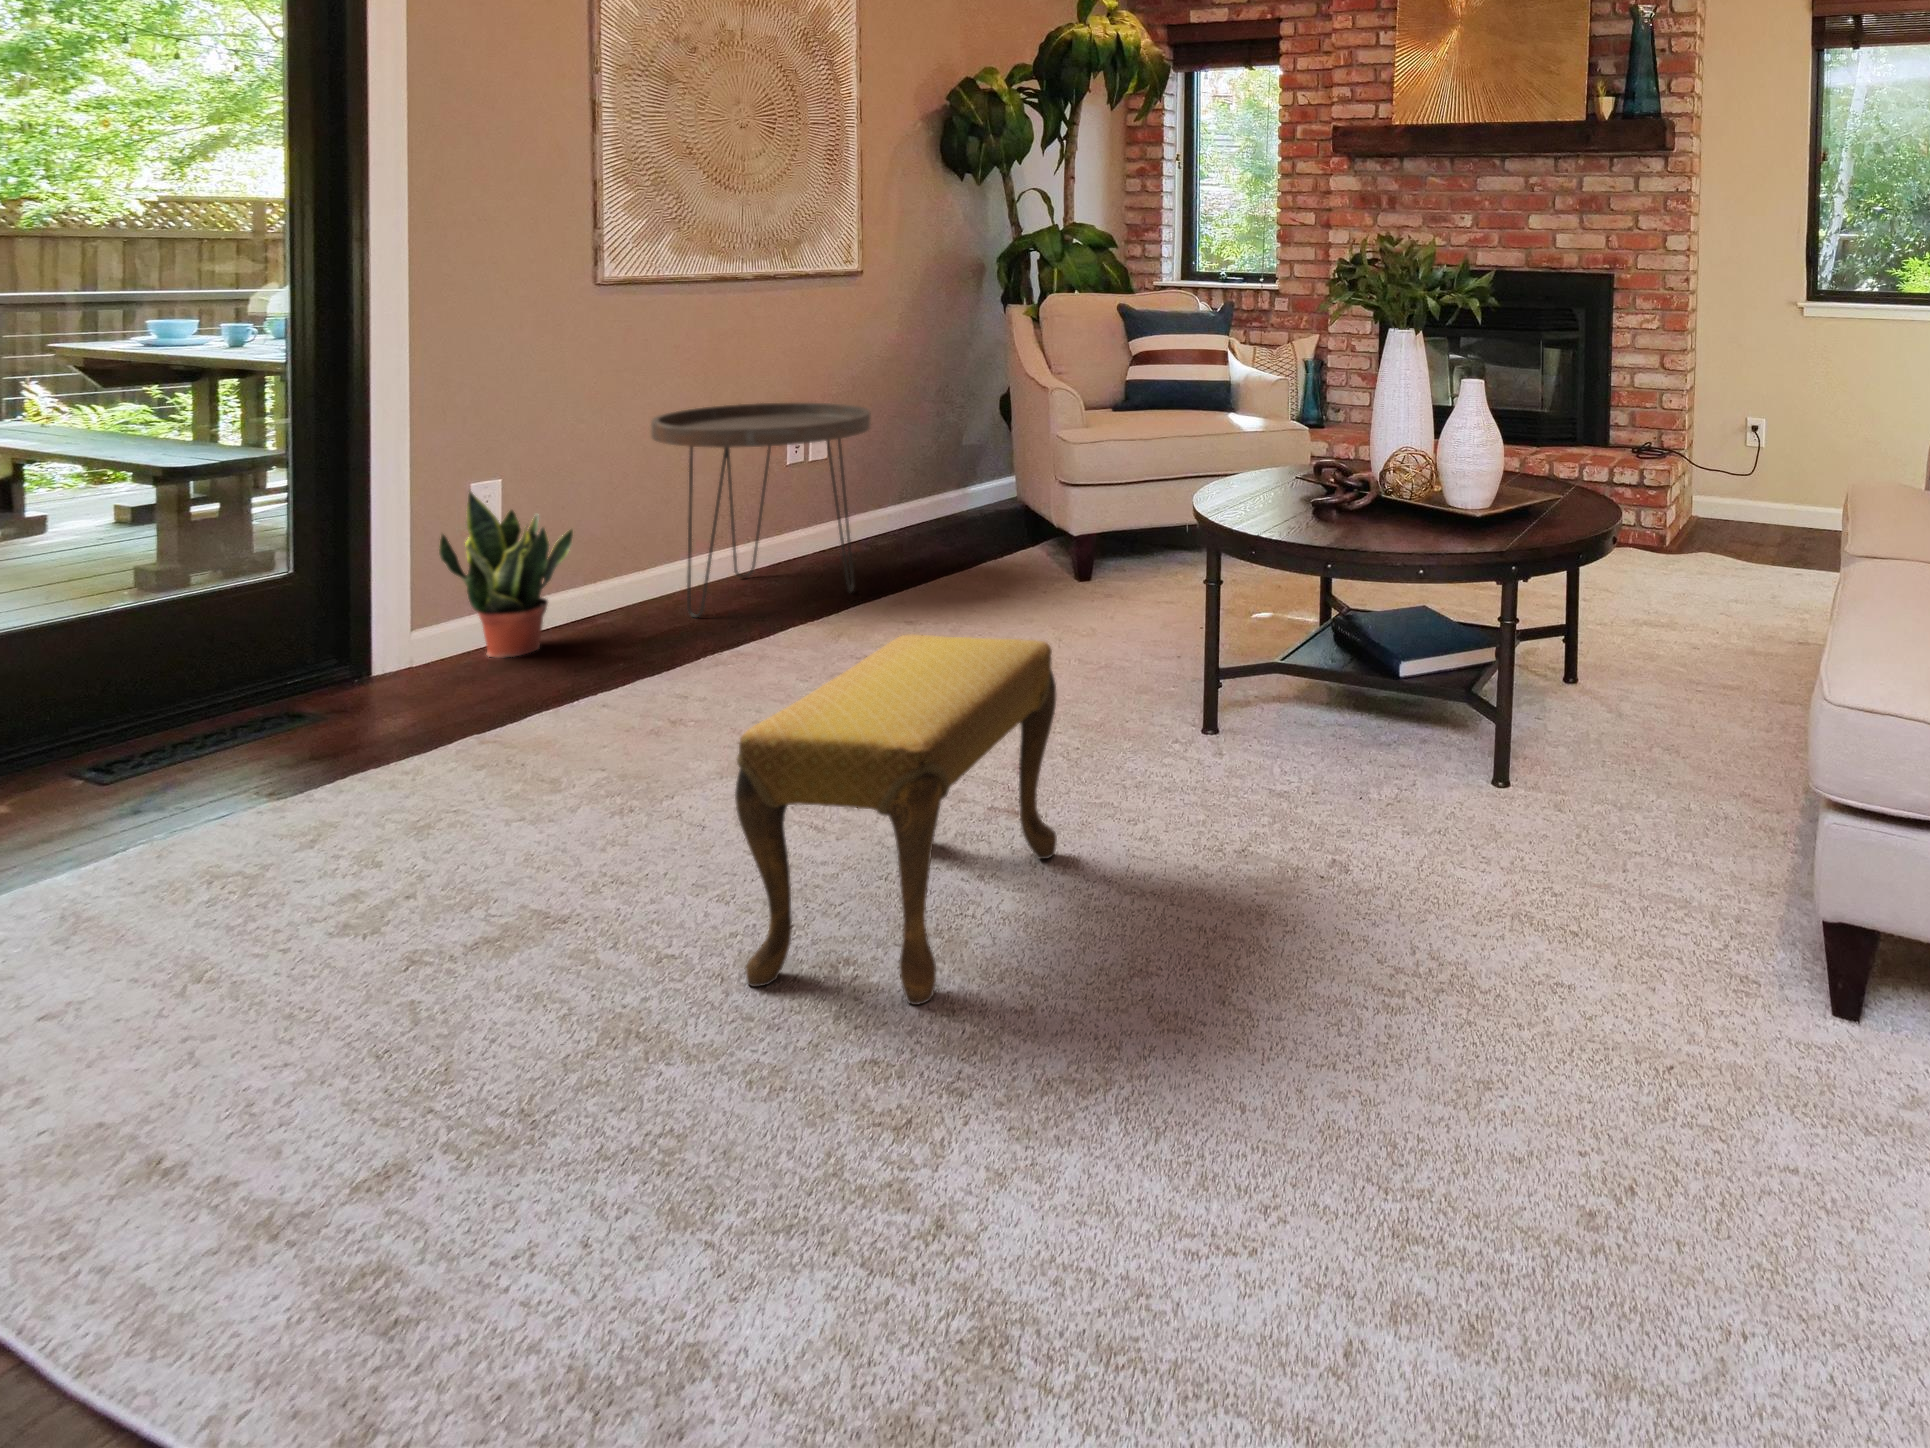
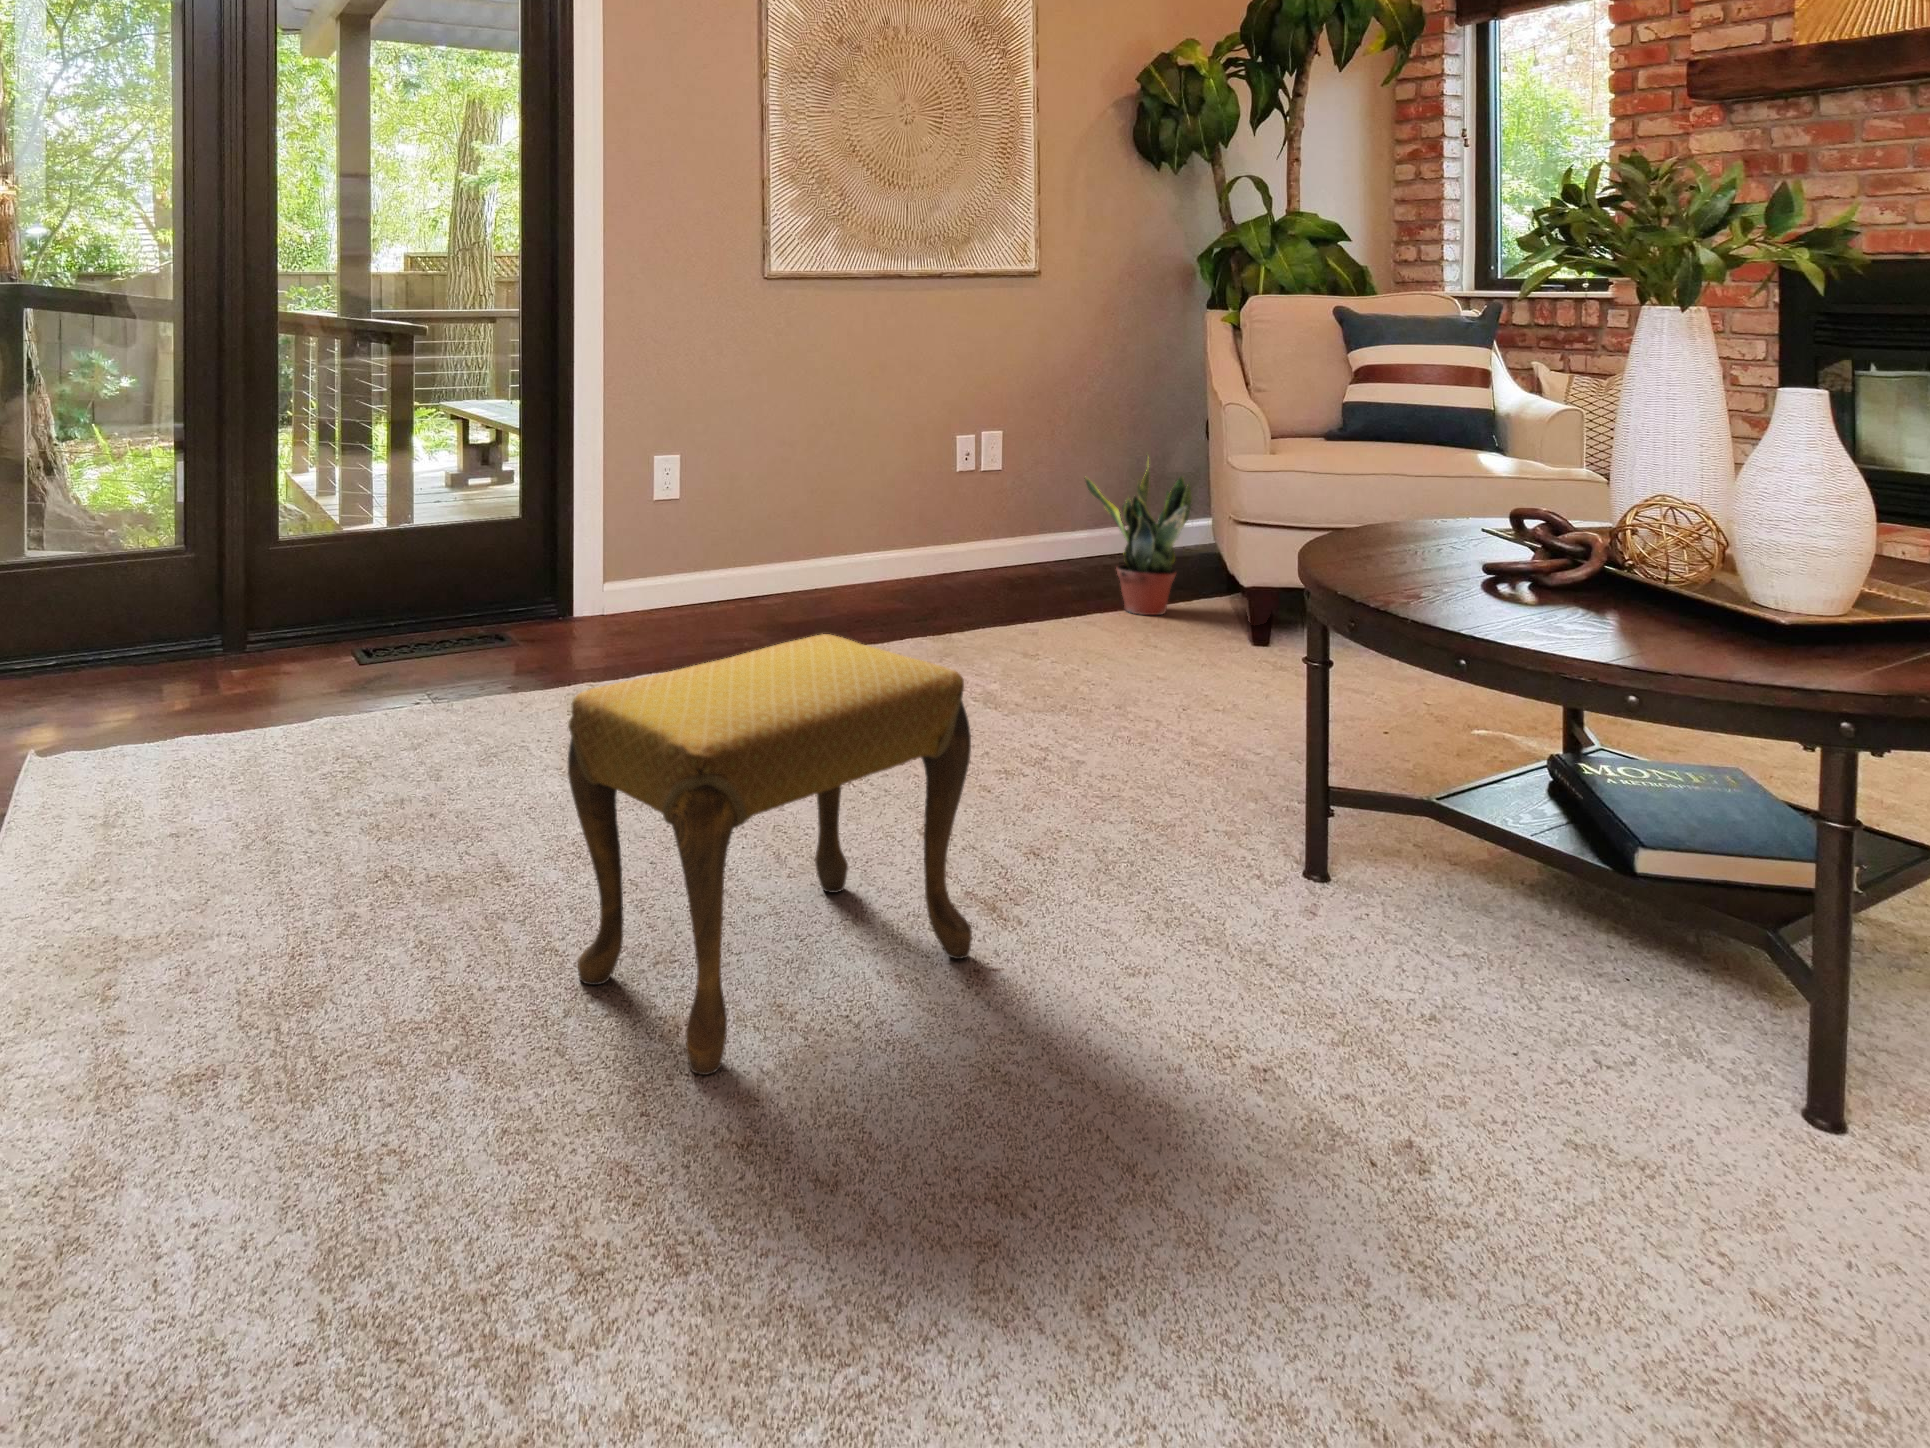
side table: present [651,403,870,617] -> none [804,404,1008,615]
potted plant: present [439,492,573,658] -> present [1085,457,1192,615]

